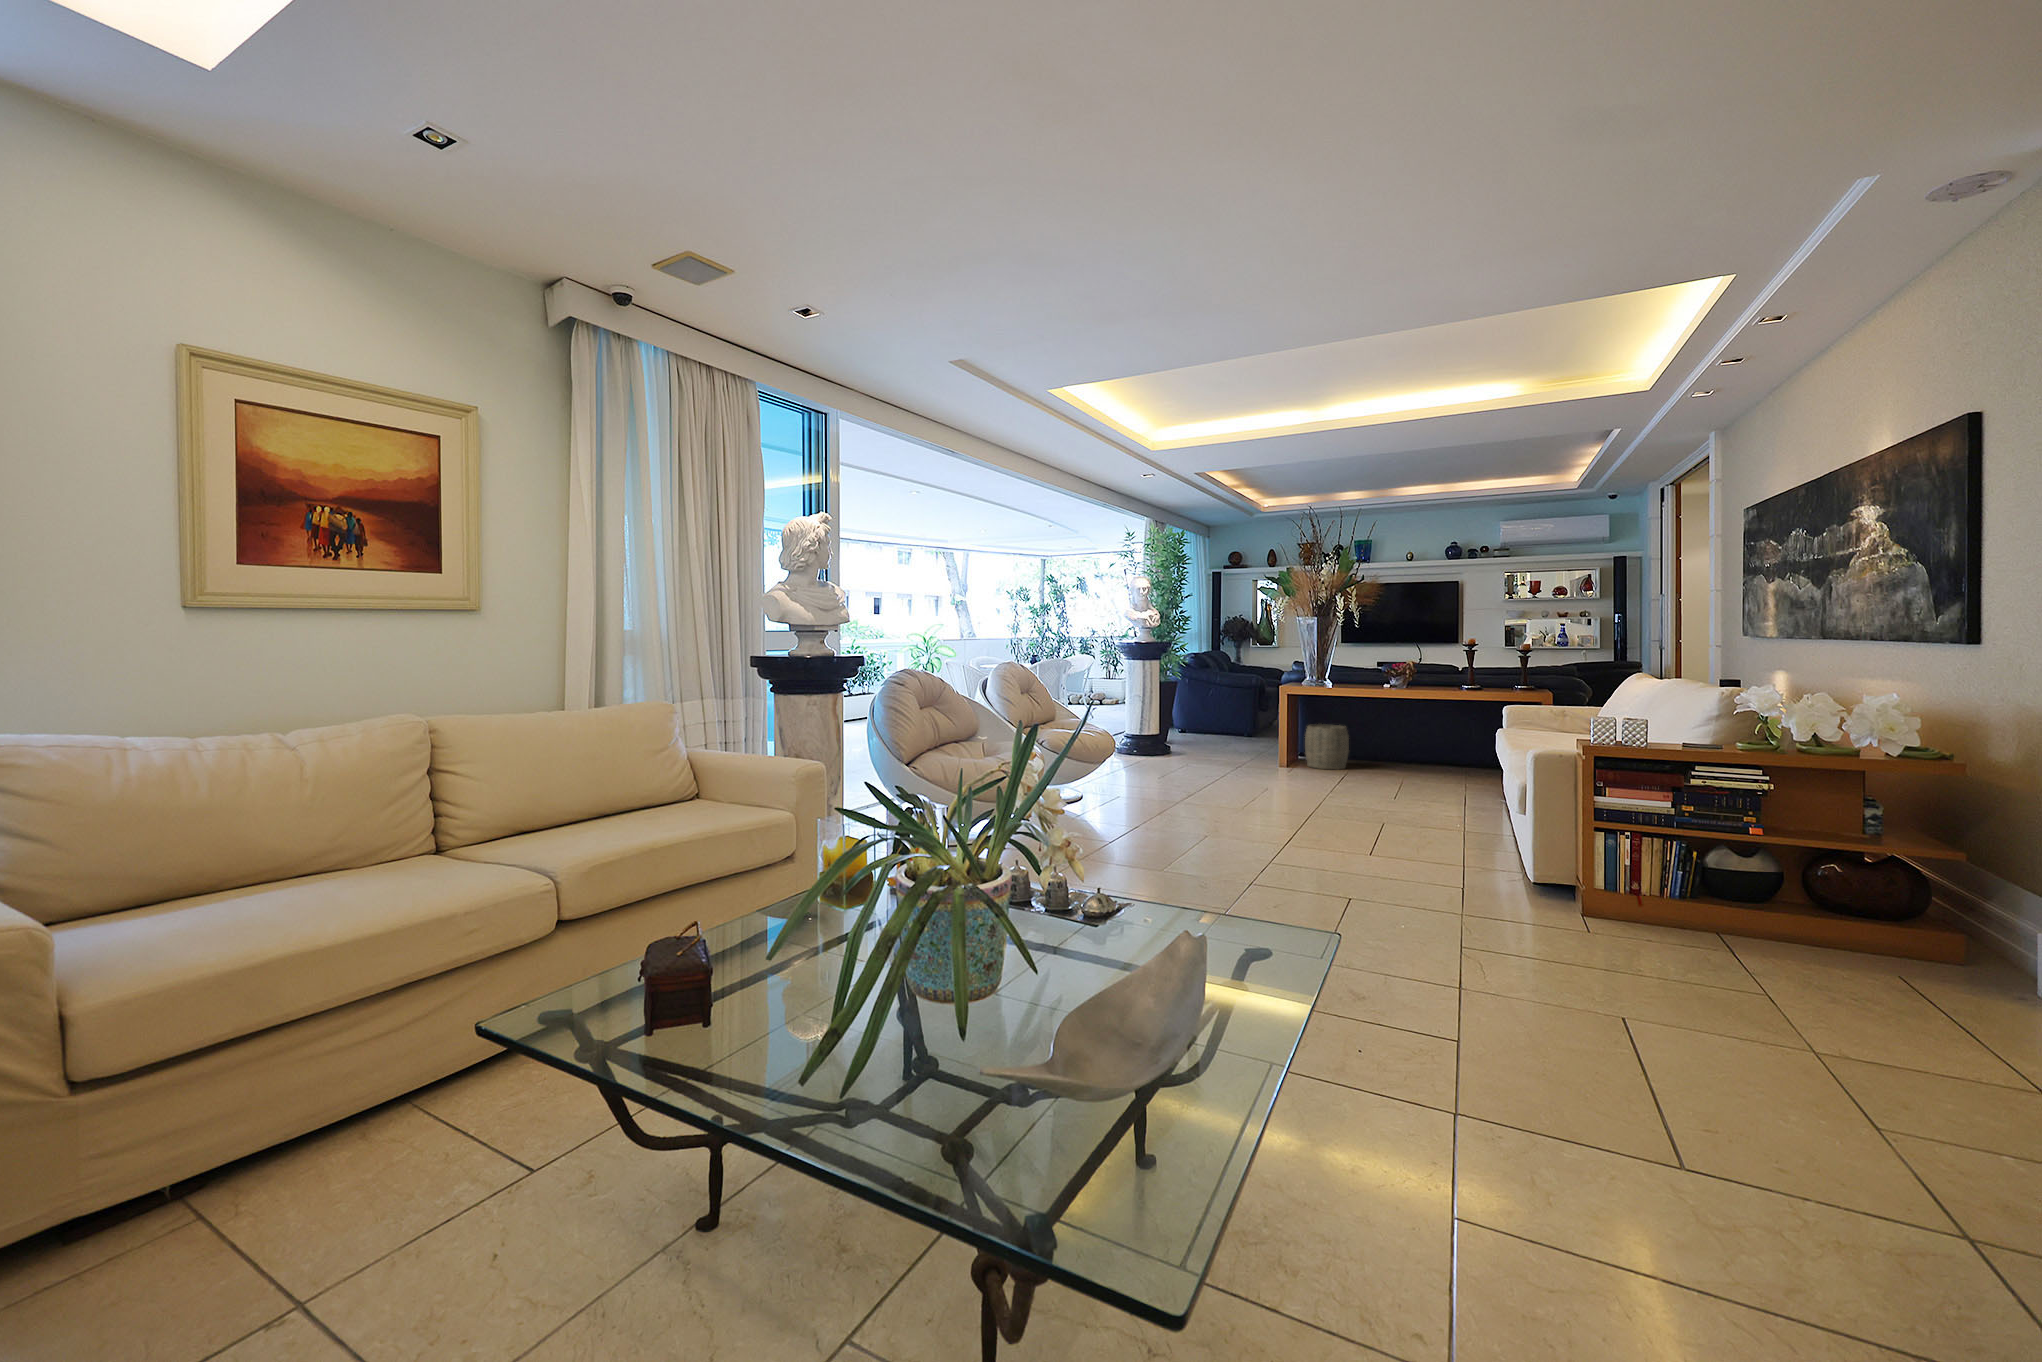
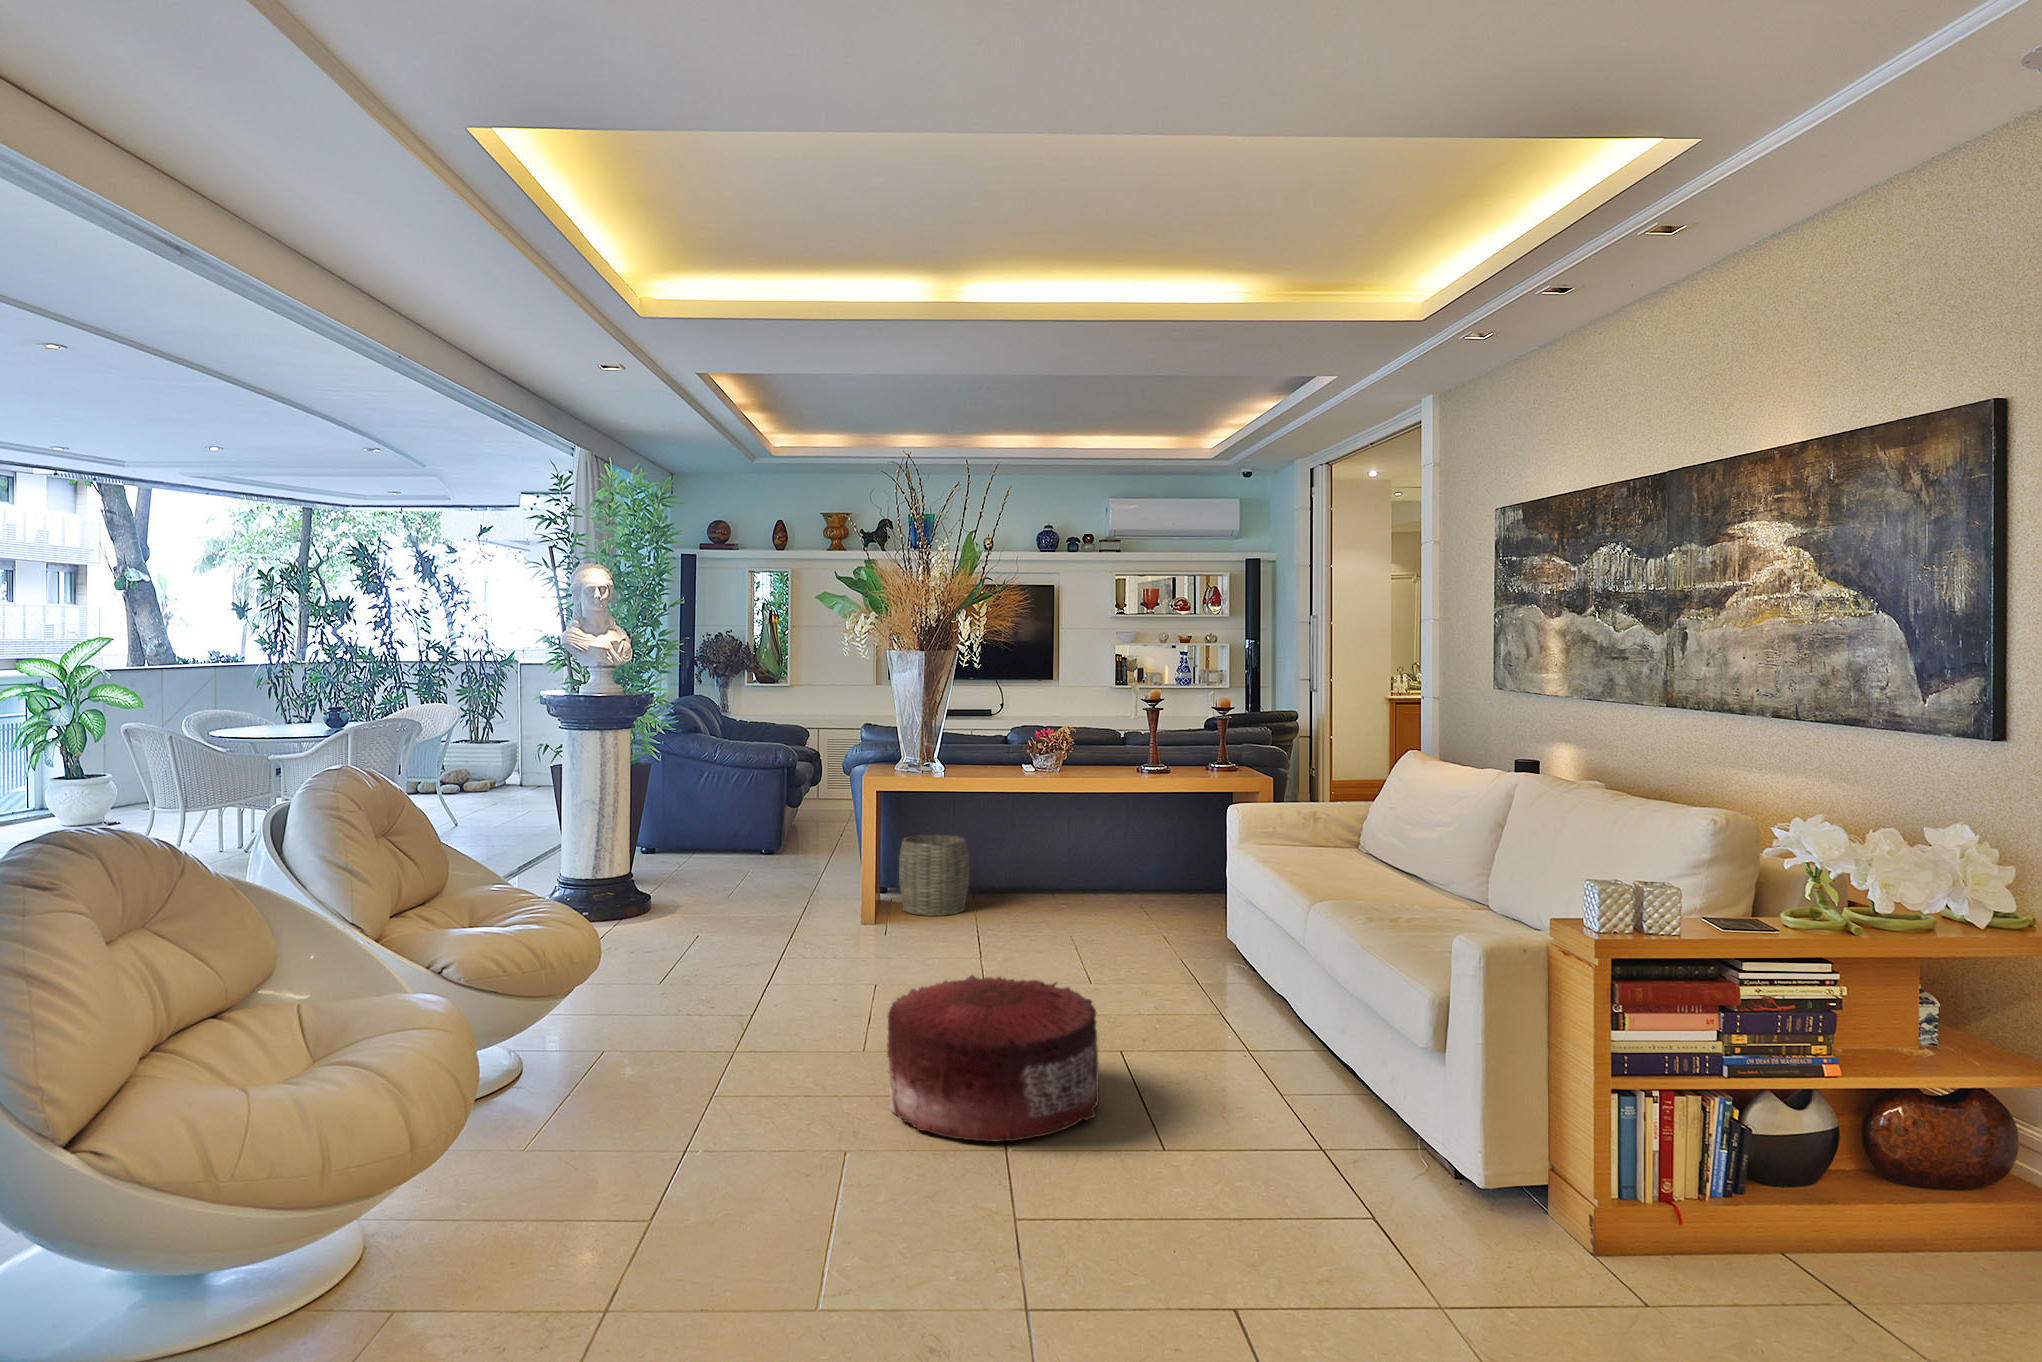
pouf: none [1235,772,1350,843] -> present [887,975,1099,1142]

